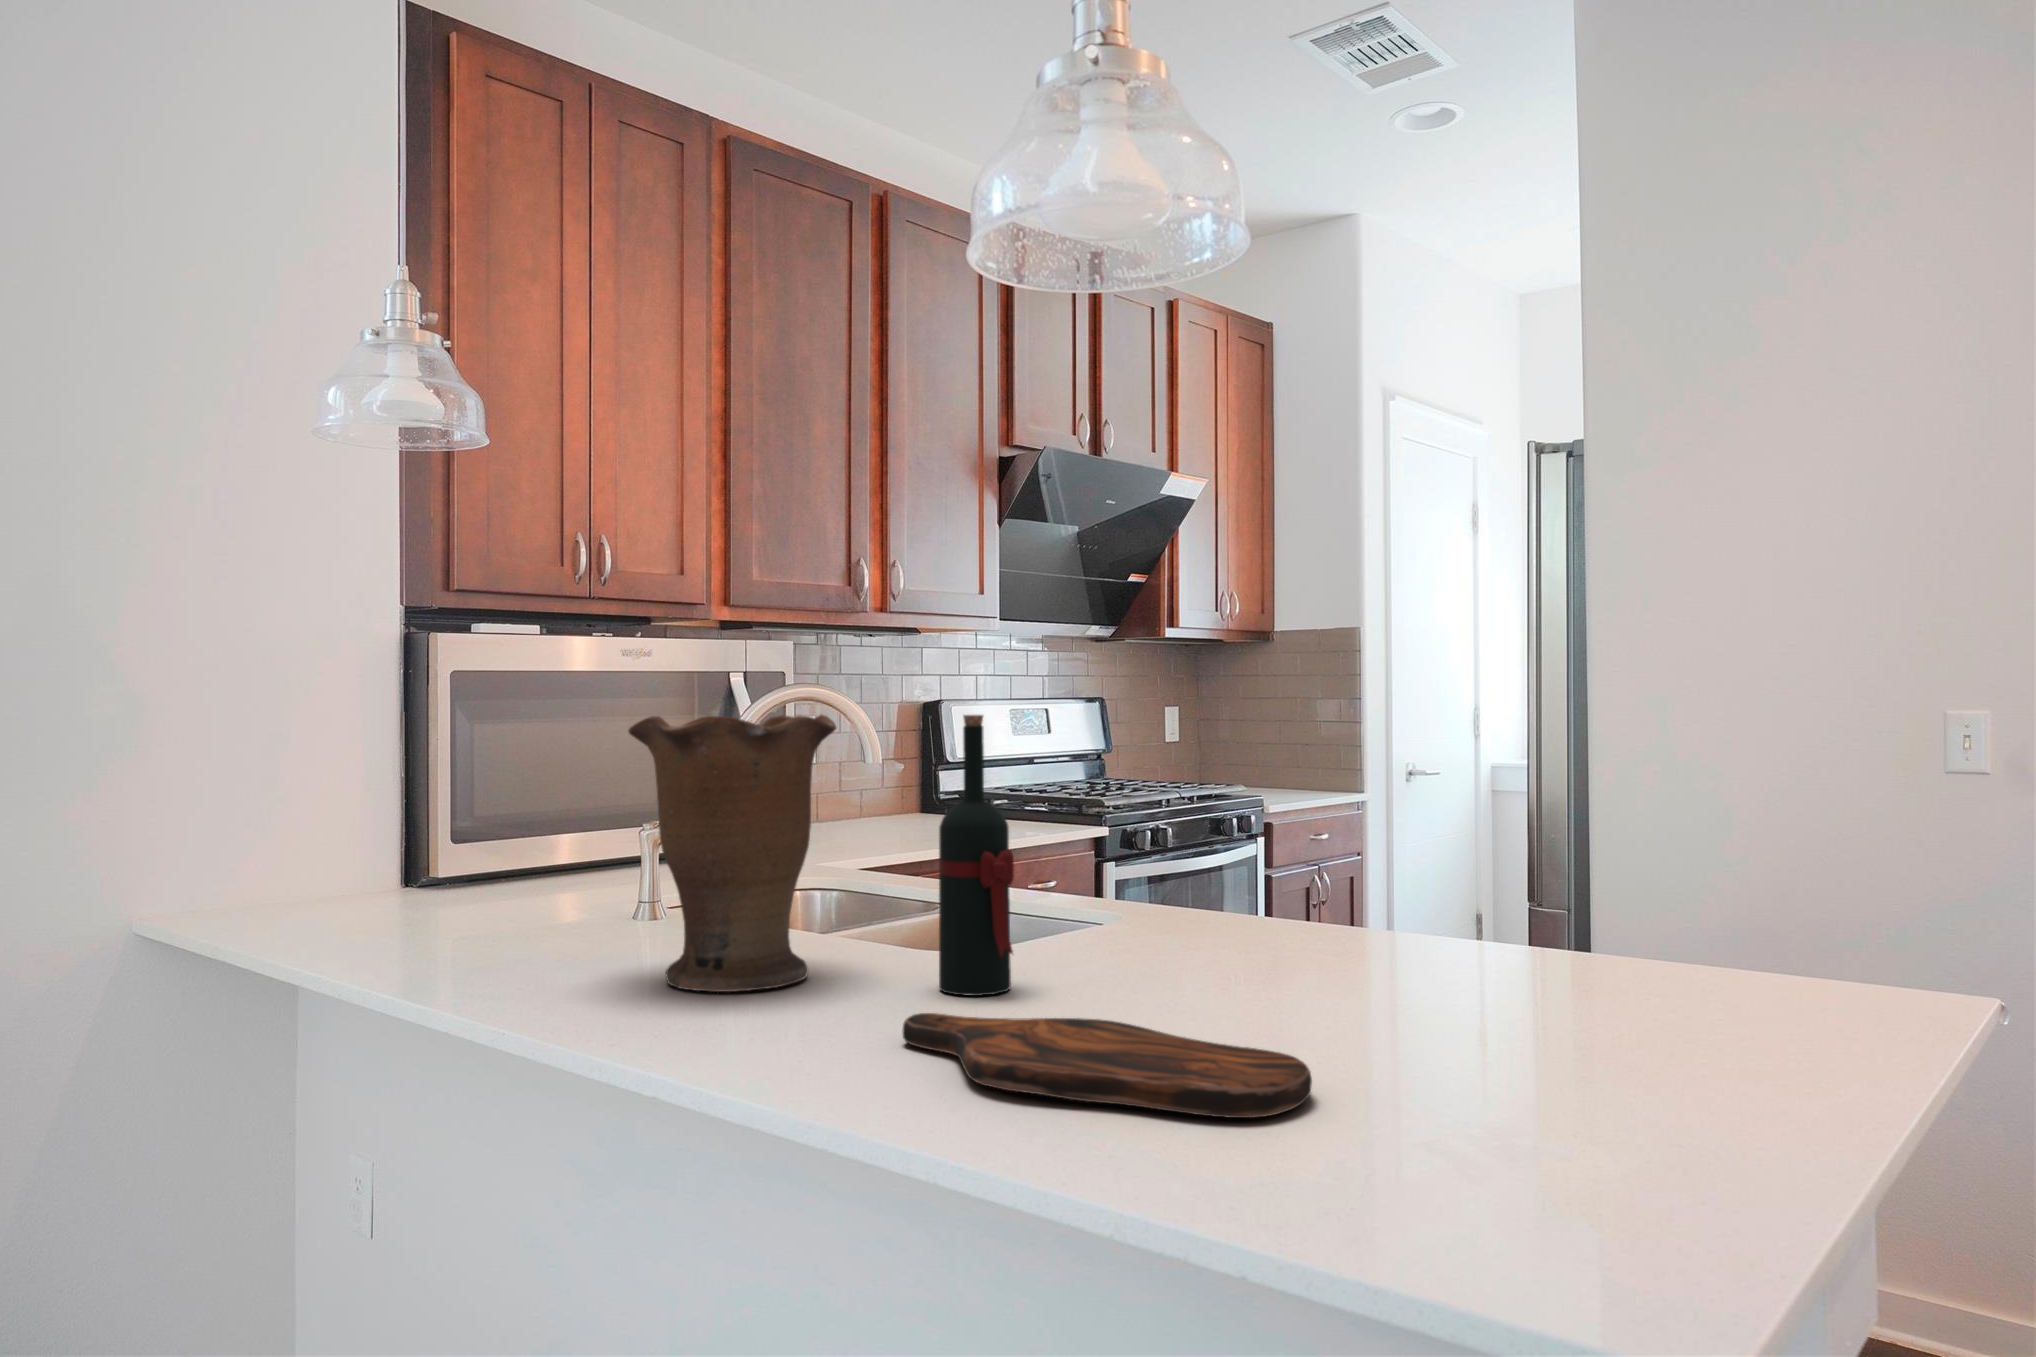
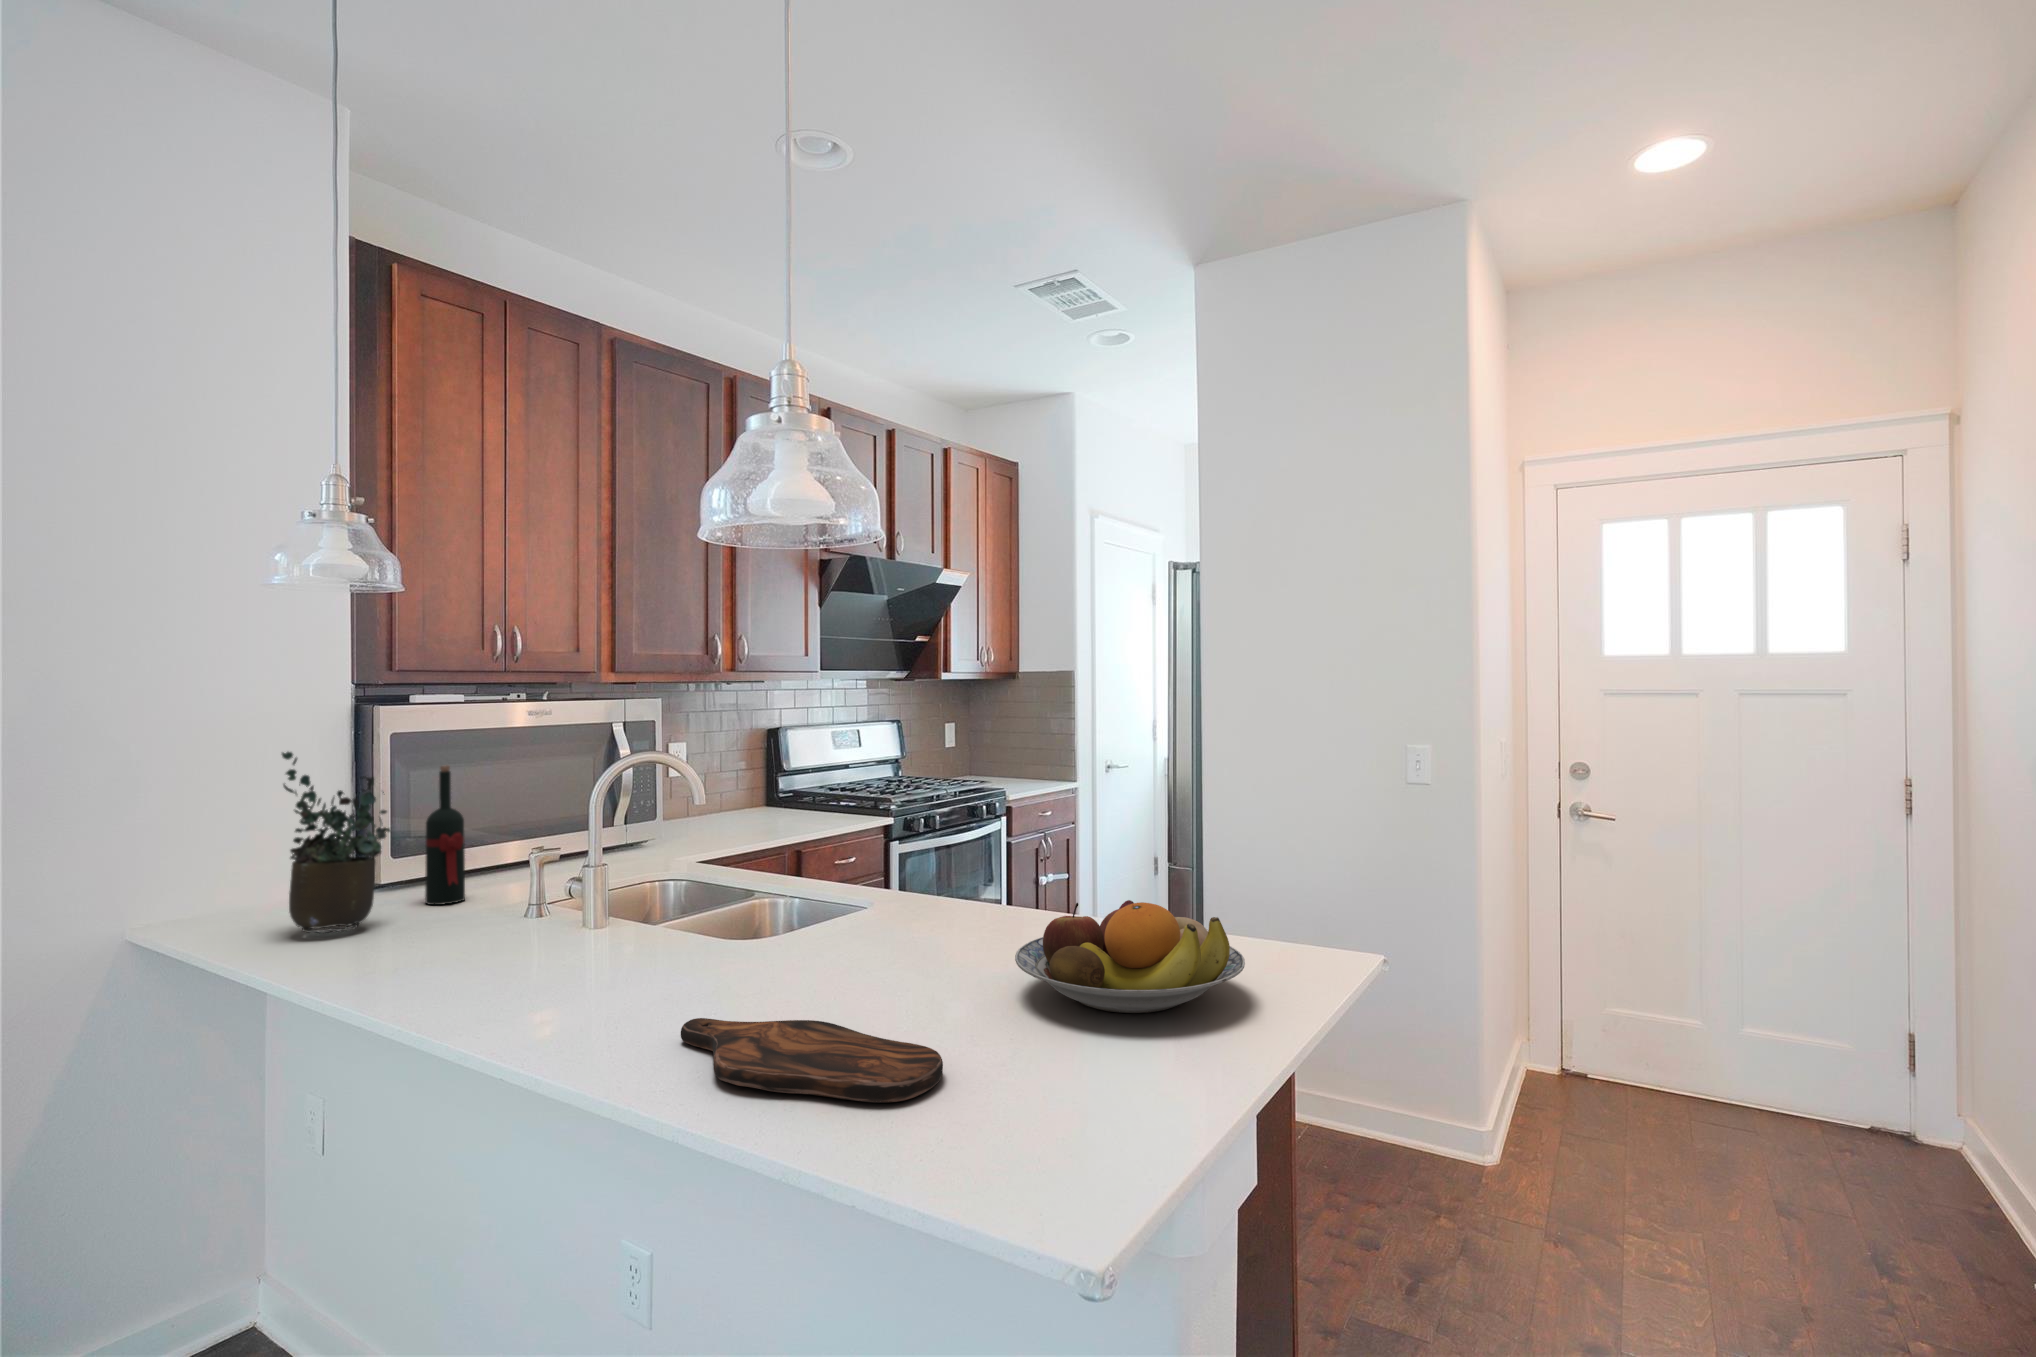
potted plant: none [325,678,462,922] -> present [282,752,390,933]
vase: present [628,715,836,992] -> none [498,791,654,996]
wine bottle: present [939,715,1014,996] -> present [425,766,465,905]
fruit bowl: none [1380,872,1761,1038] -> present [1015,900,1245,1013]

